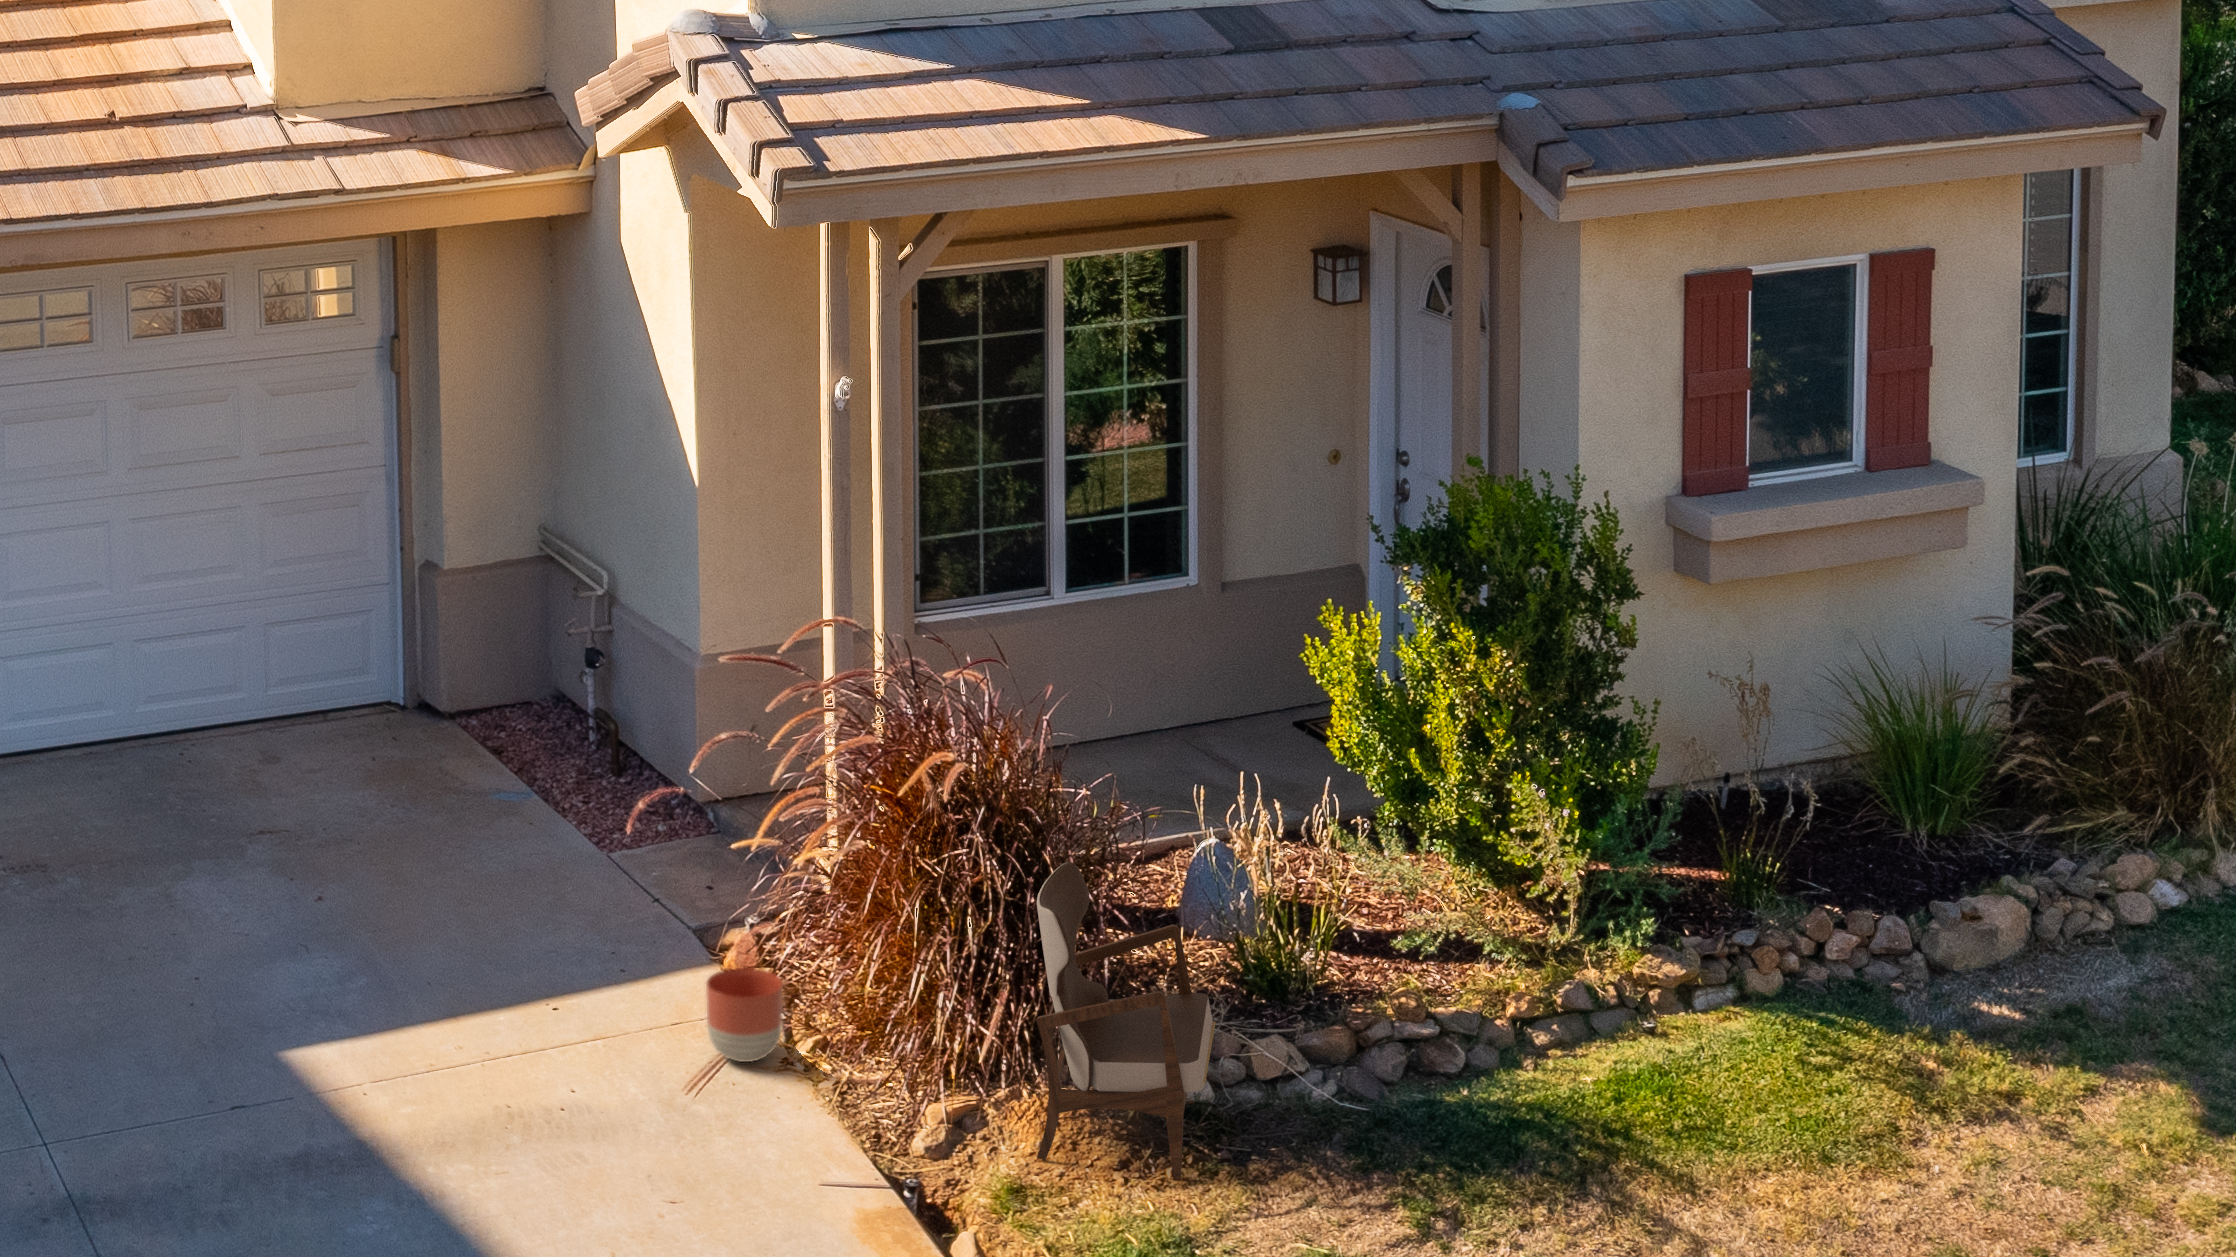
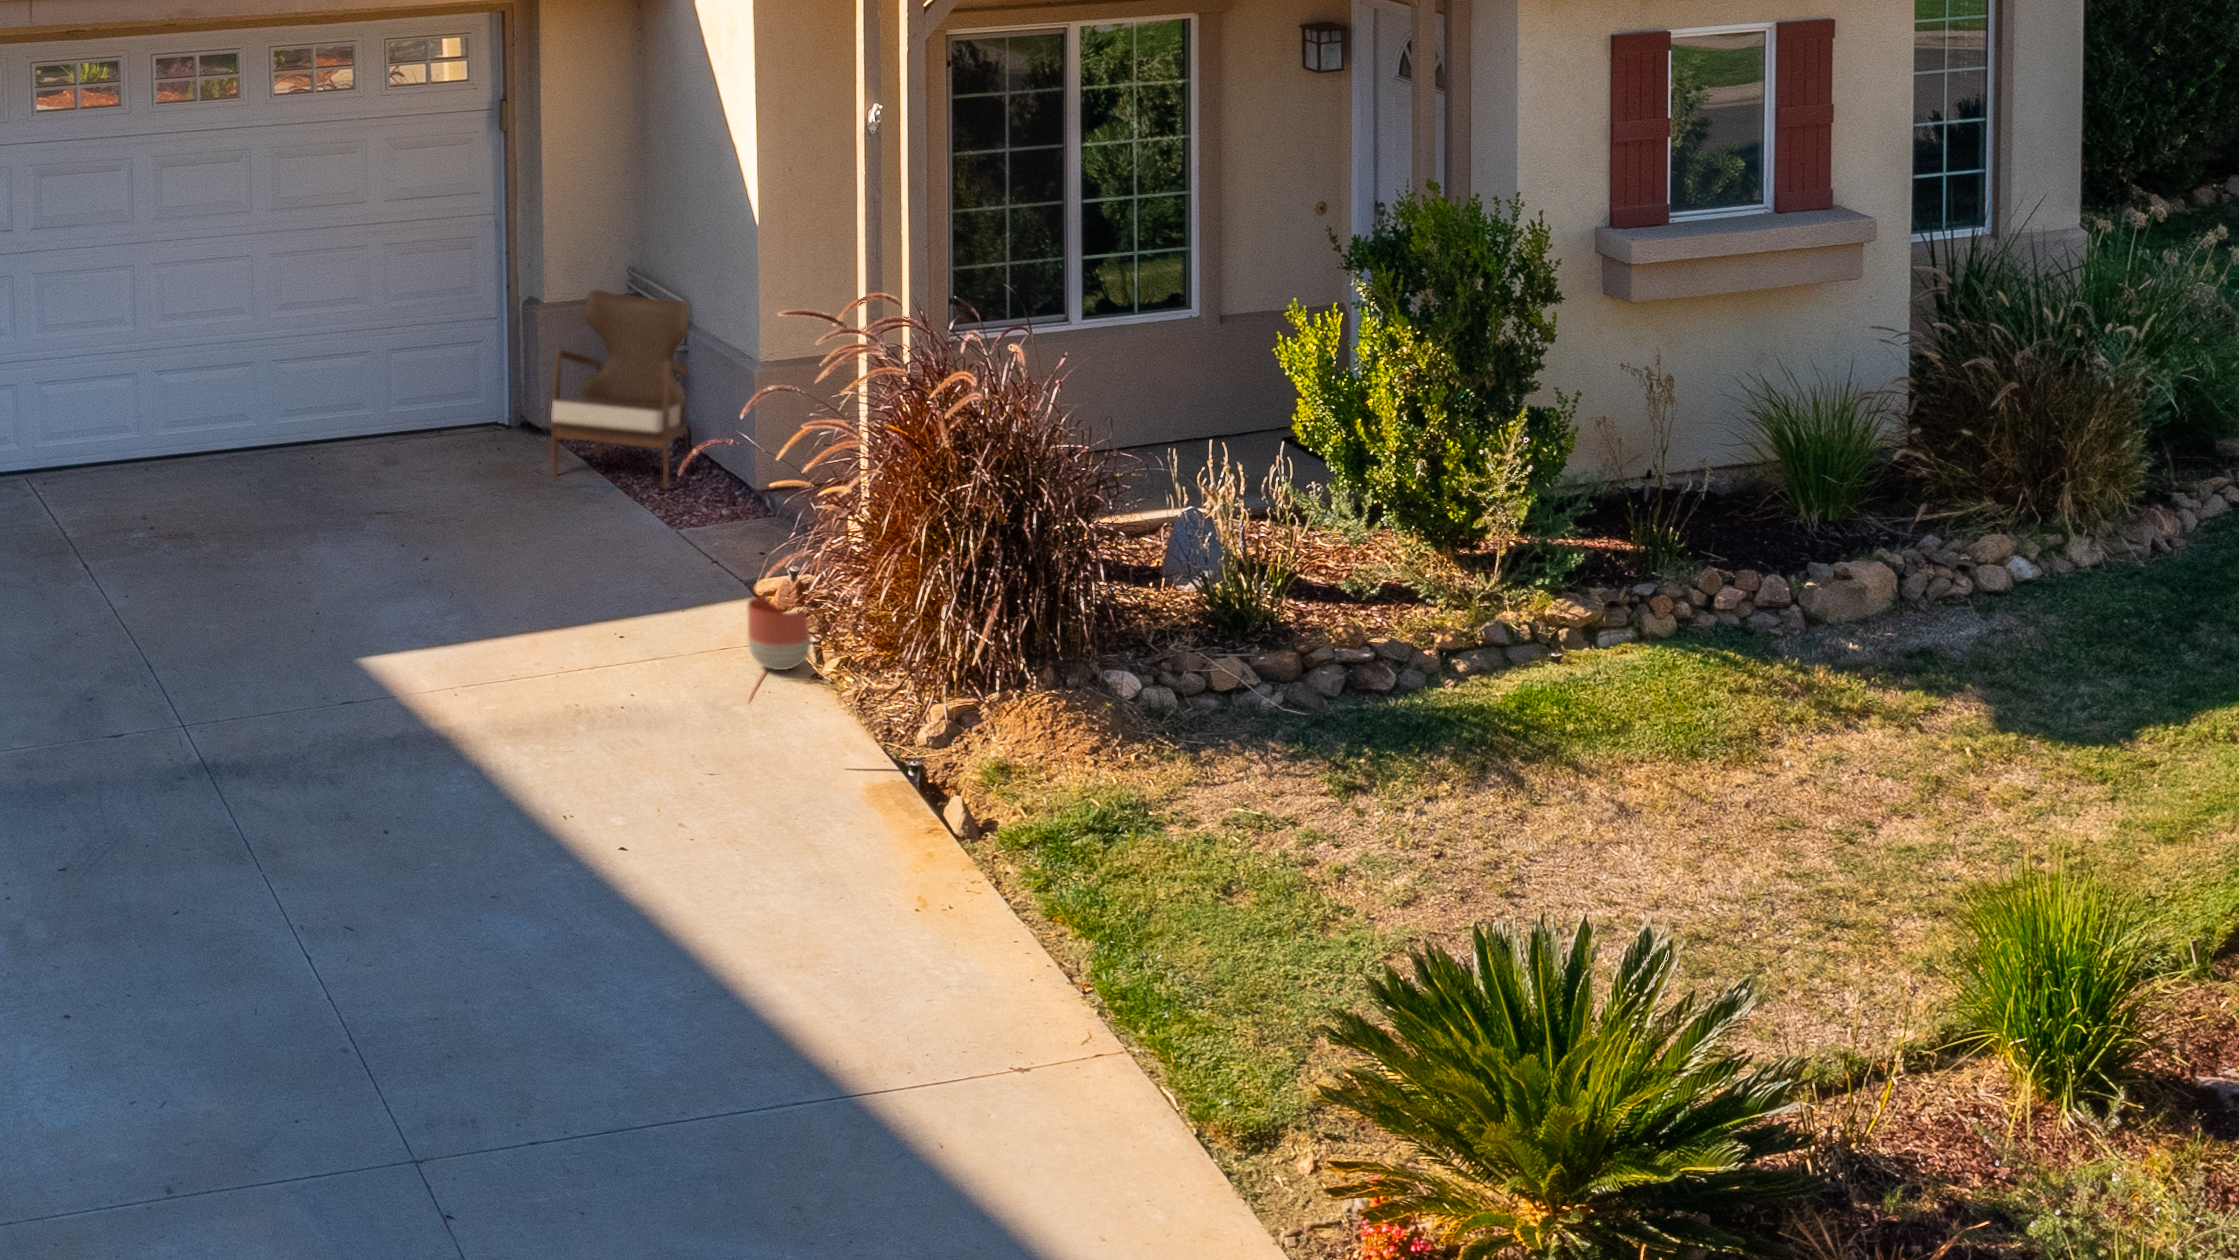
armchair: present [1036,862,1216,1180] -> present [551,290,688,489]

